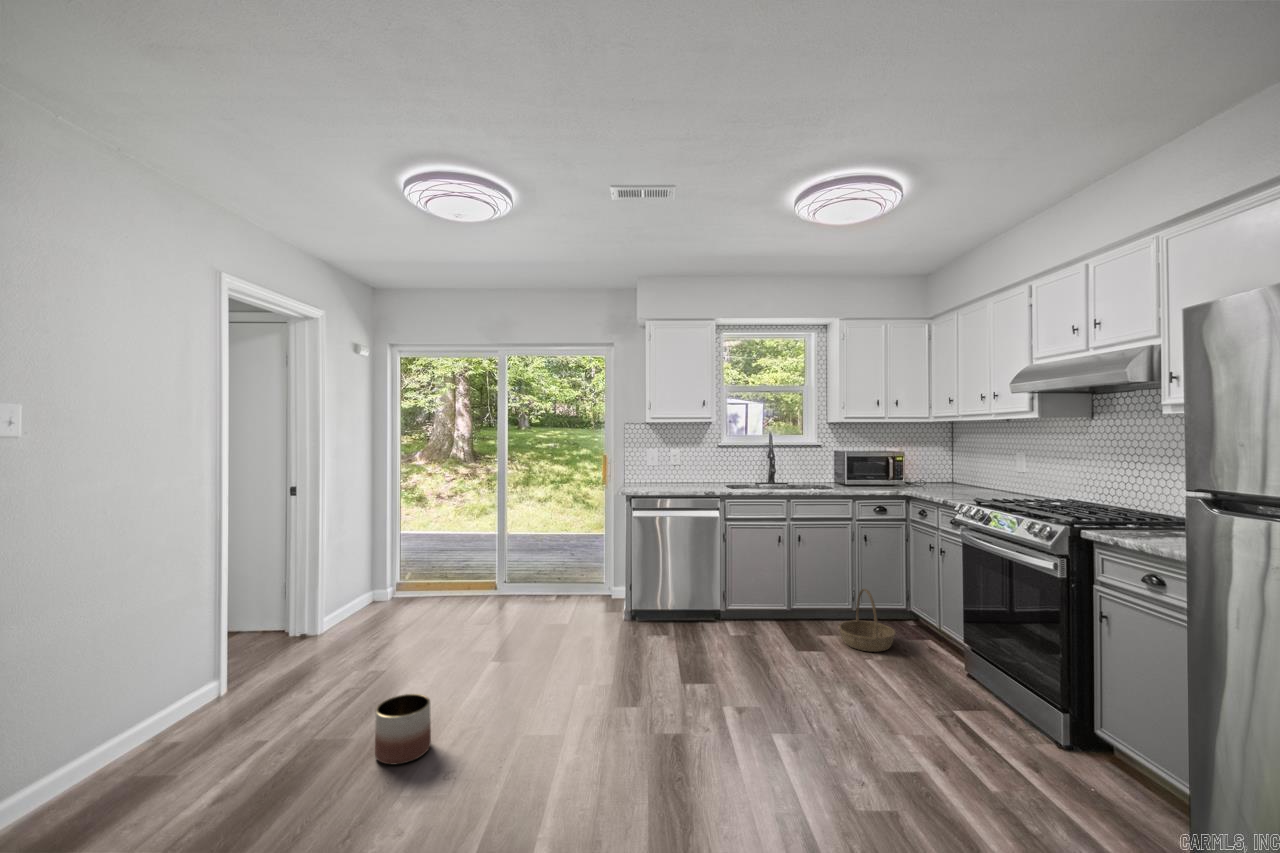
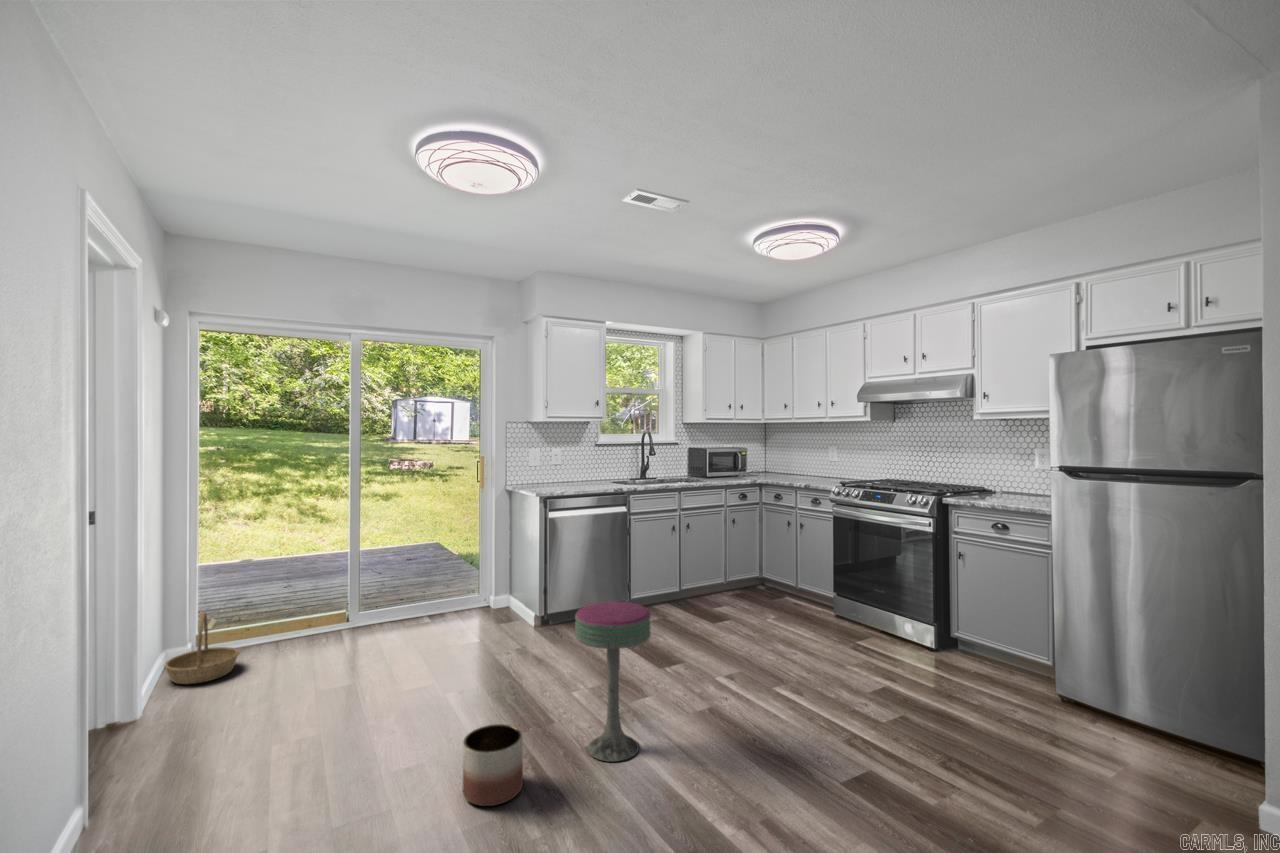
basket: present [839,589,896,652] -> present [165,612,239,684]
bar stool: none [491,602,567,762] -> present [575,601,651,762]

